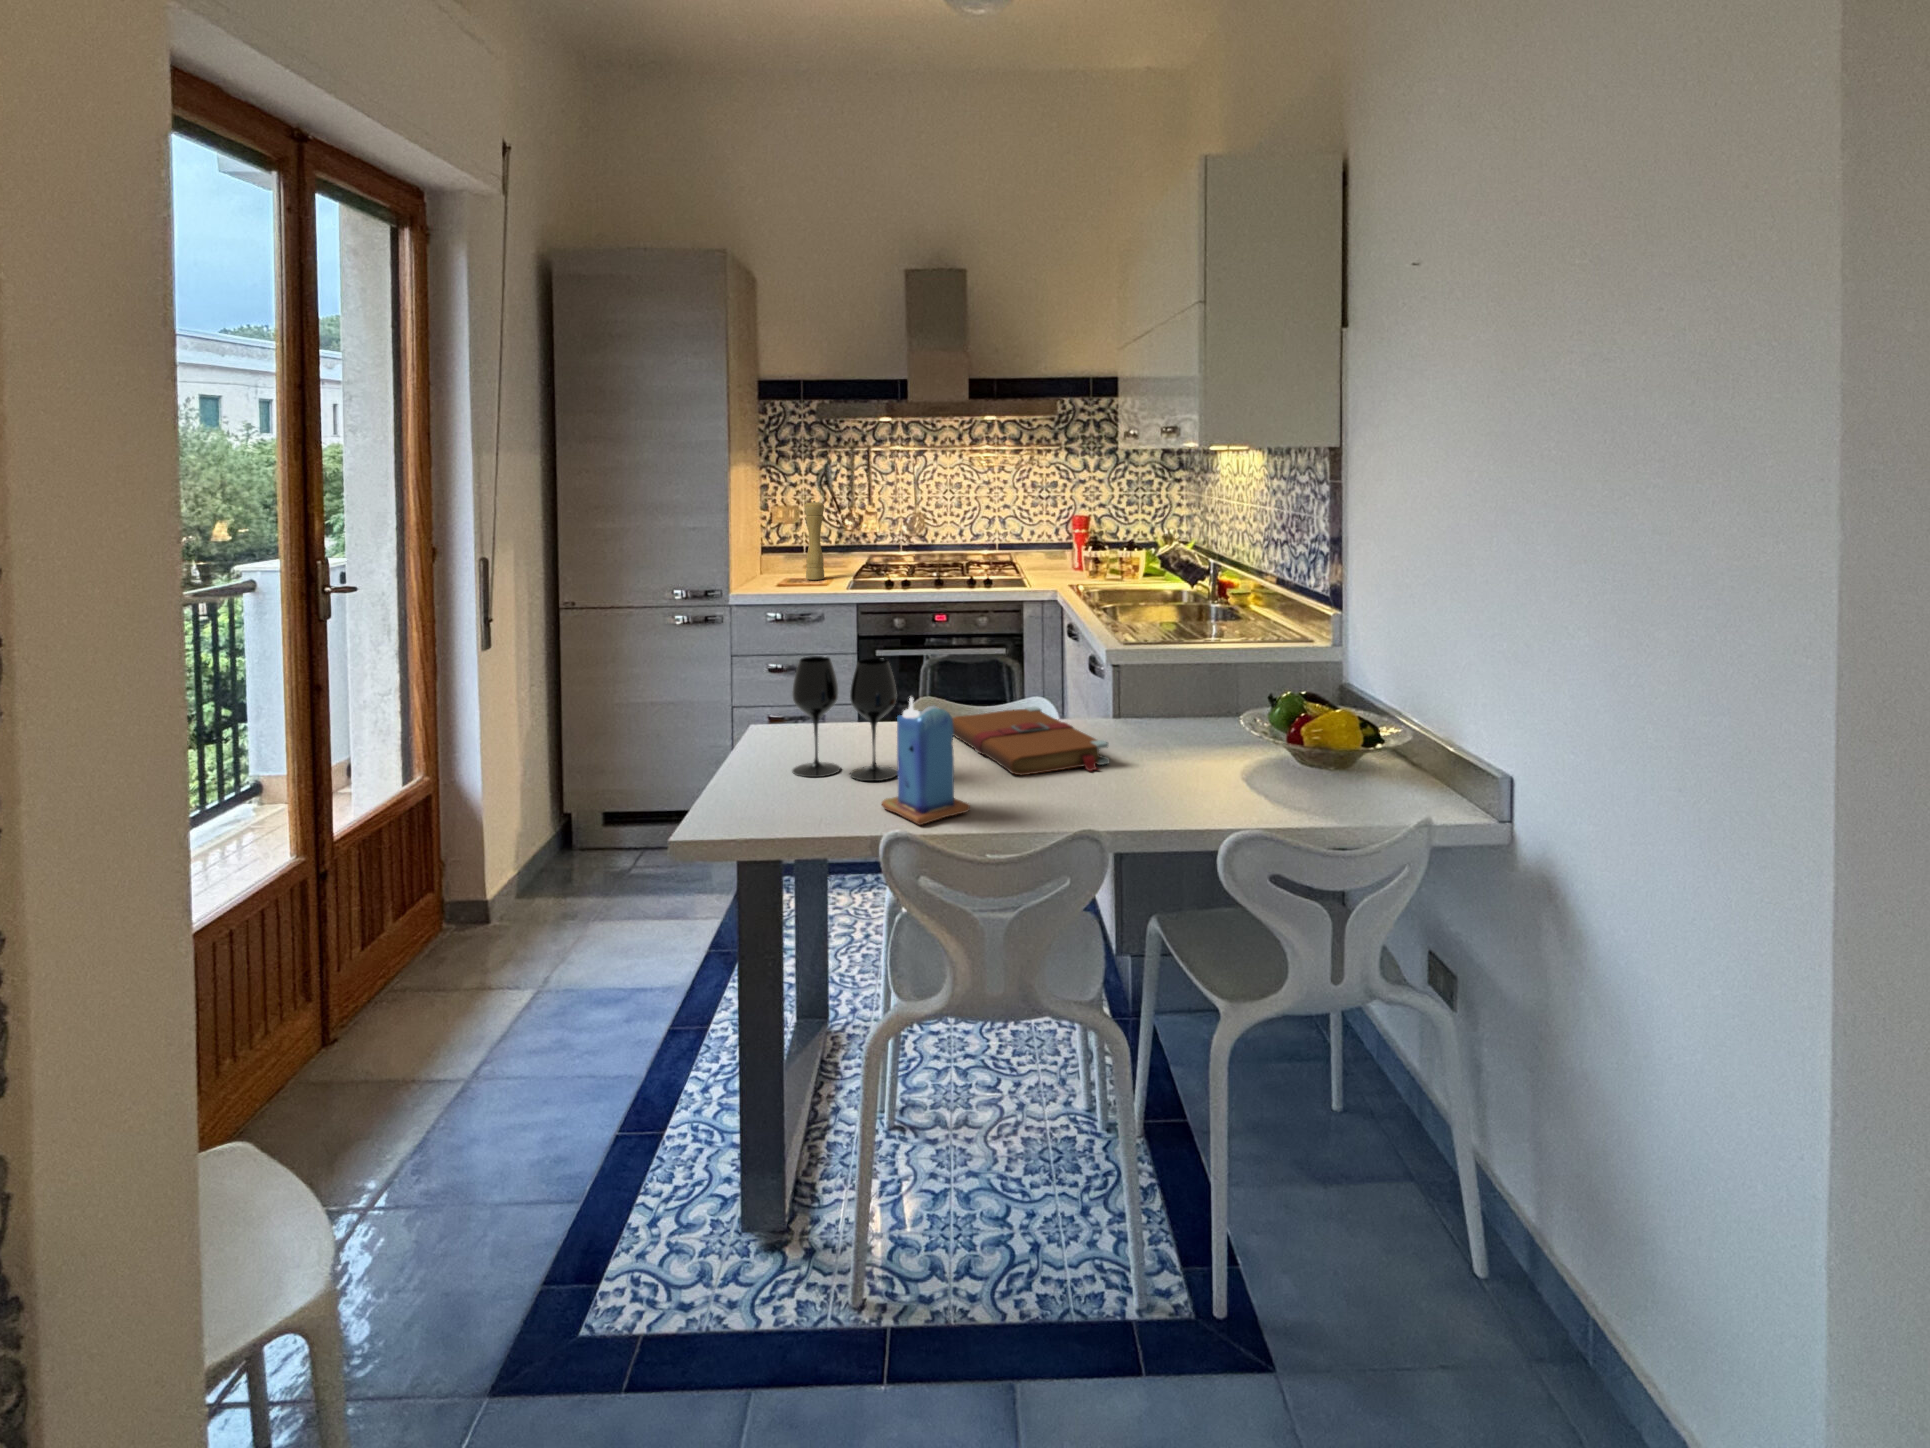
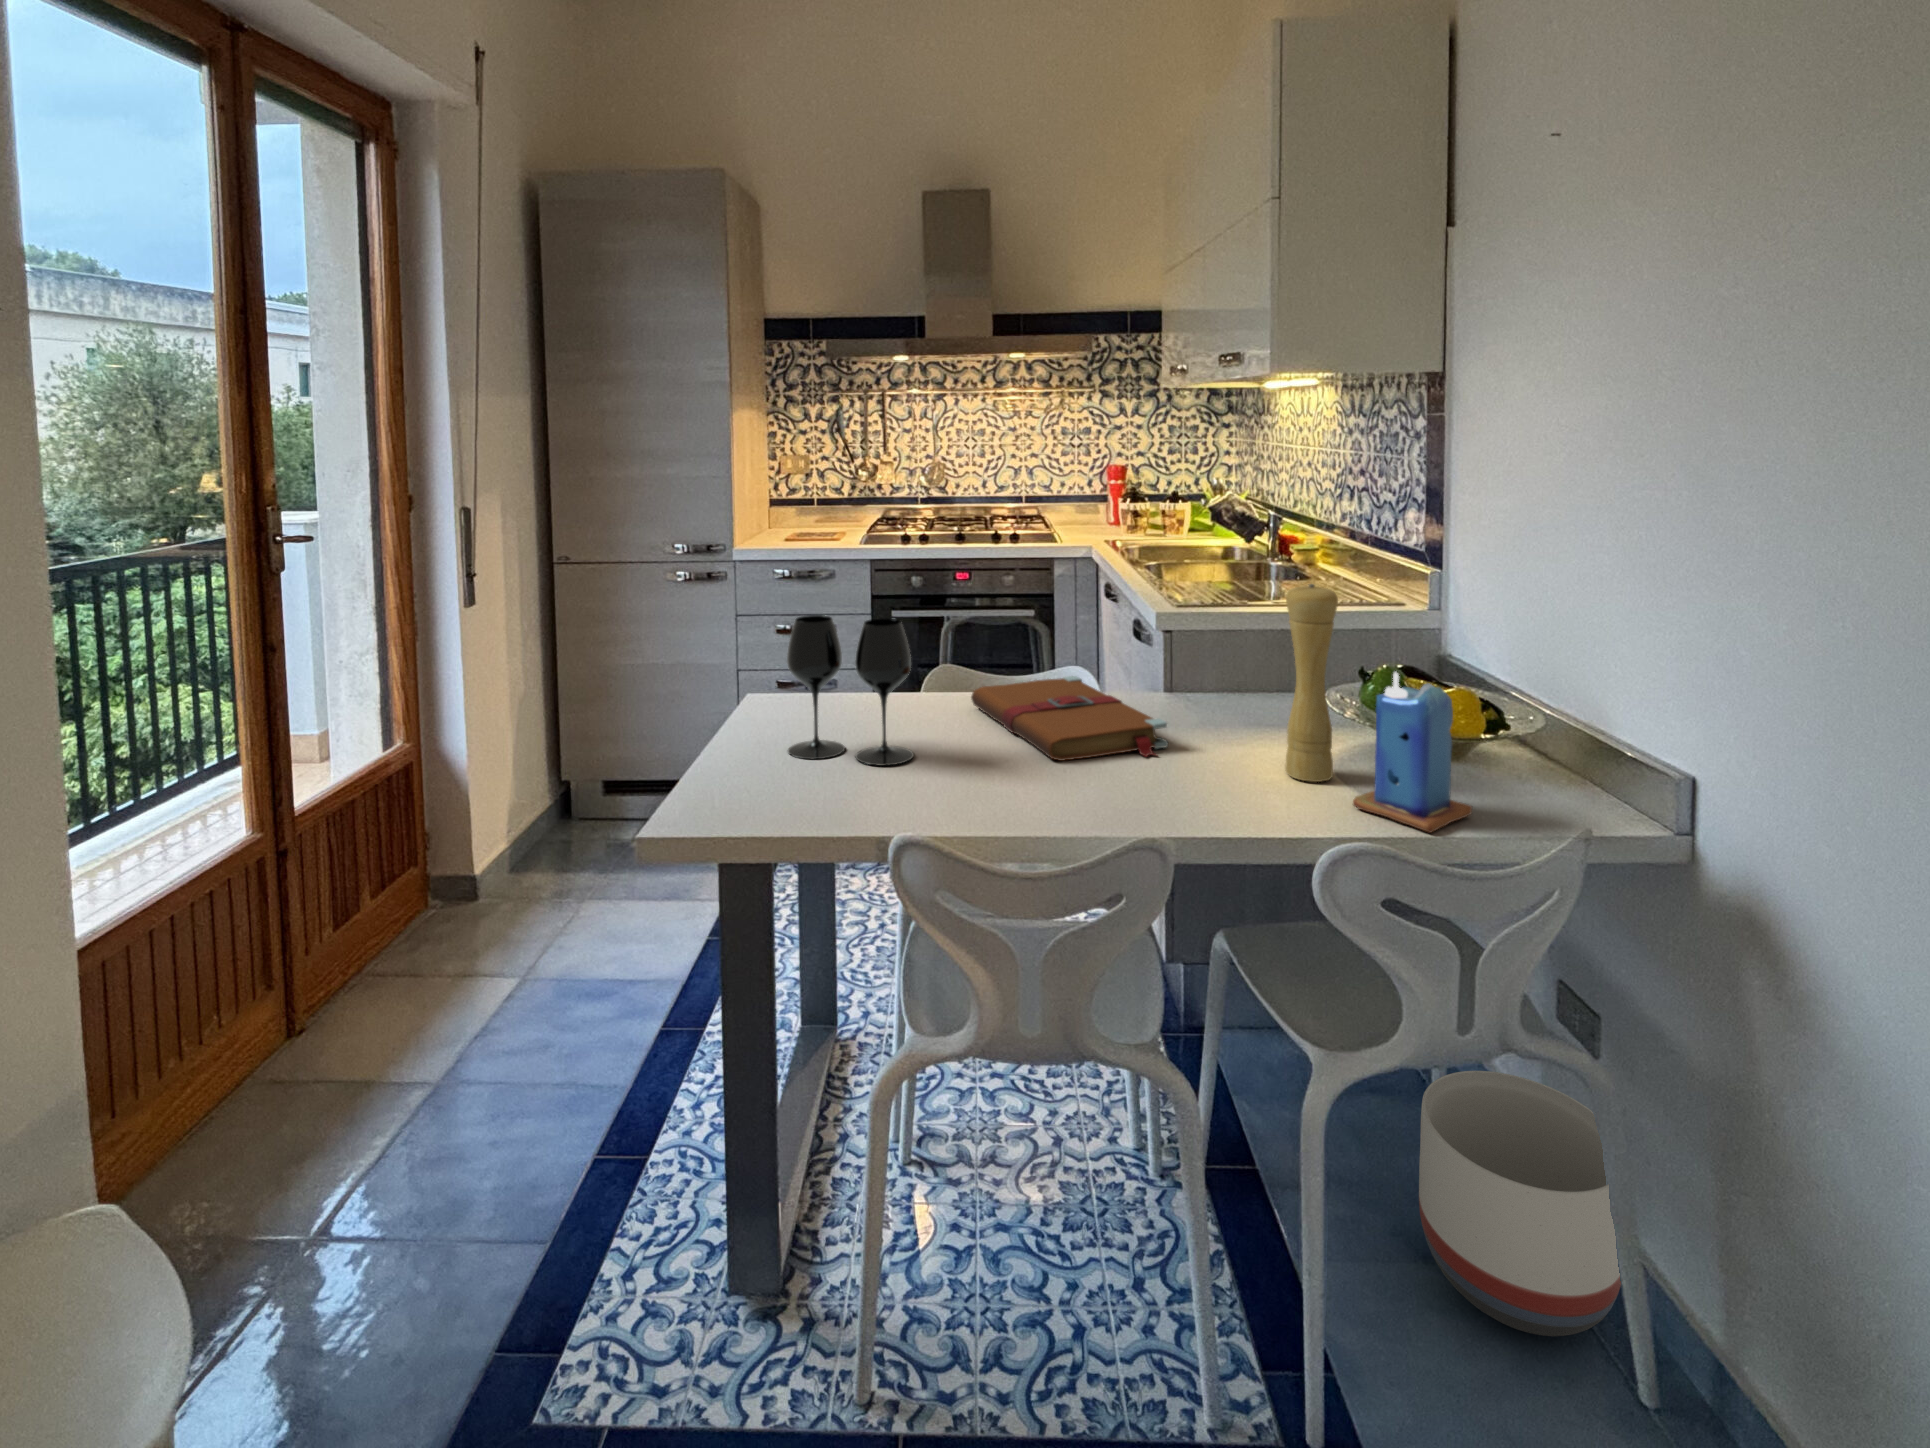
pepper mill: present [804,501,824,580] -> present [1285,584,1338,782]
candle: present [882,697,970,825] -> present [1353,672,1472,833]
planter: none [1312,1026,1466,1230] -> present [1419,1071,1621,1336]

